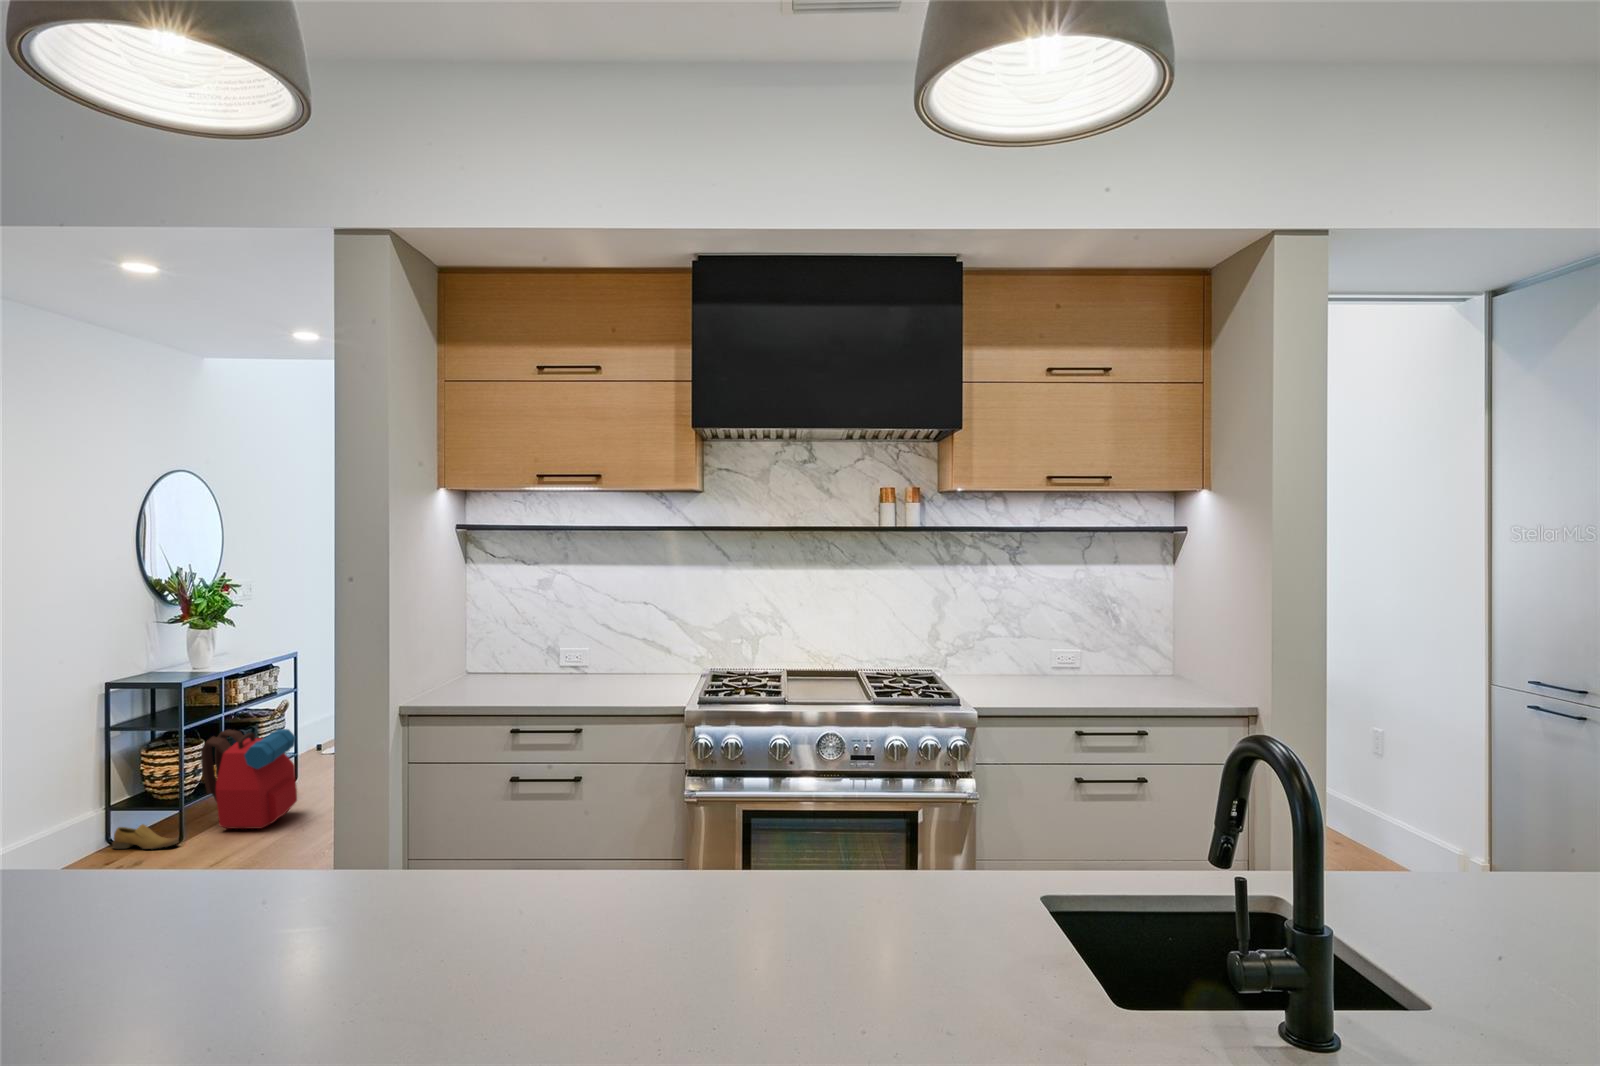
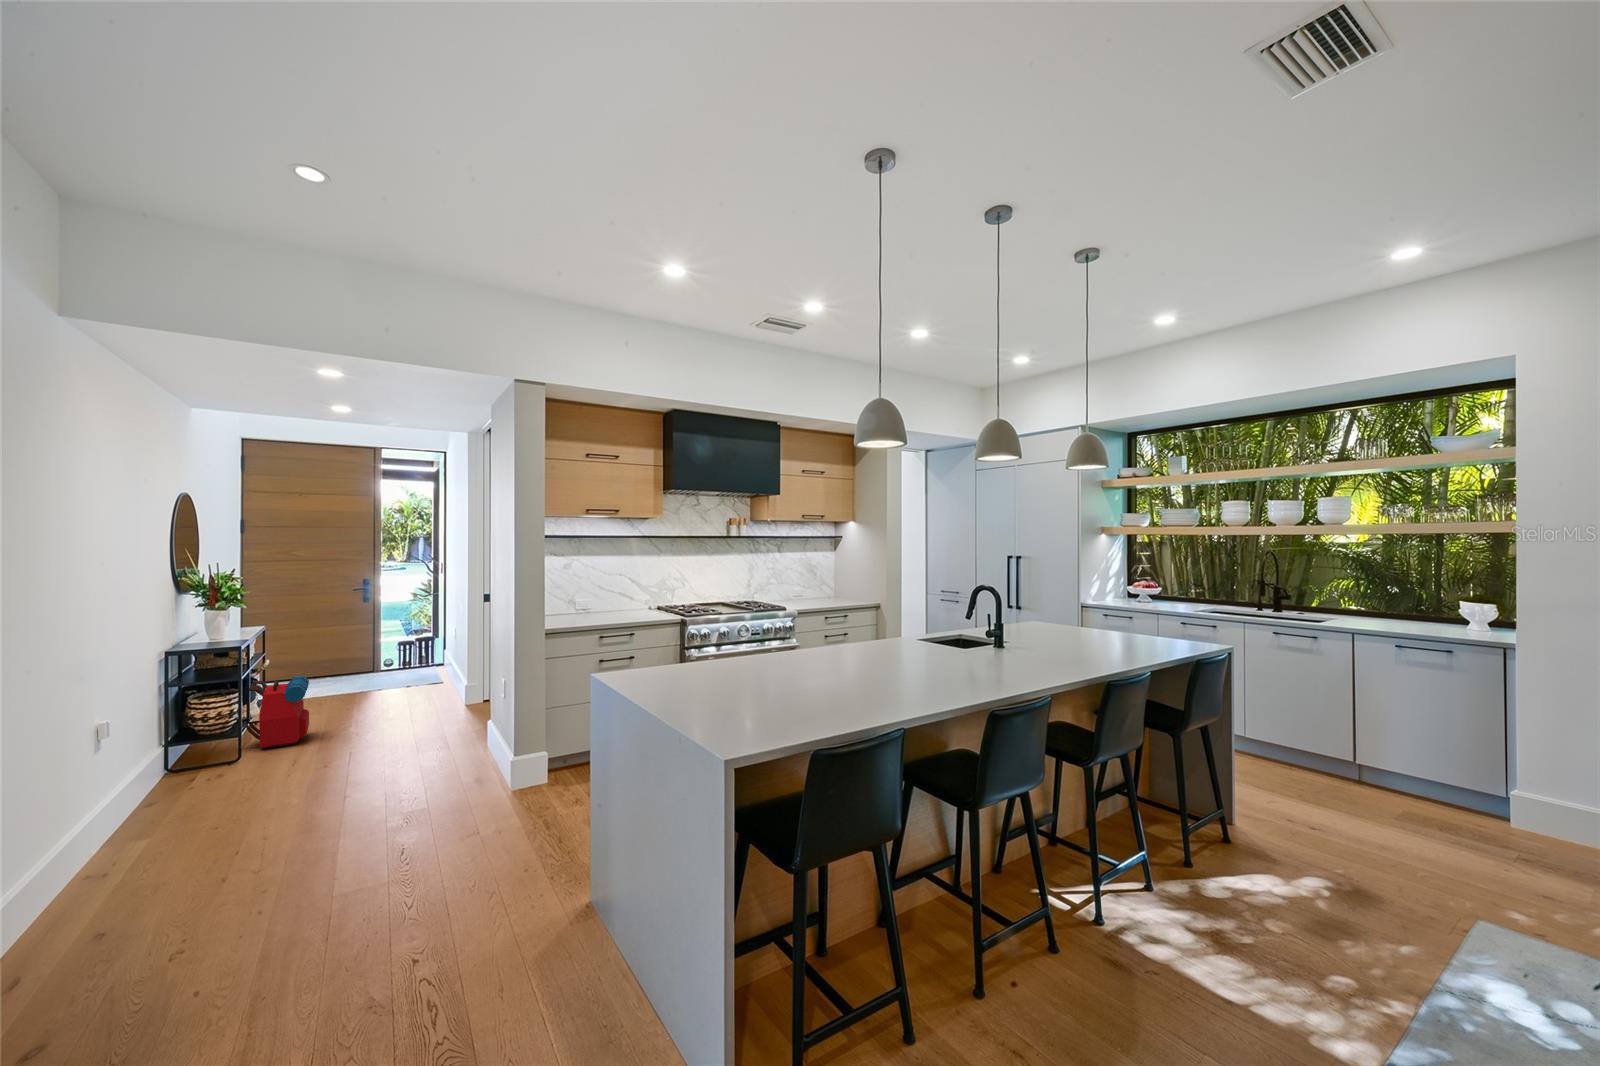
shoe: present [112,824,179,849] -> none [180,750,242,771]

